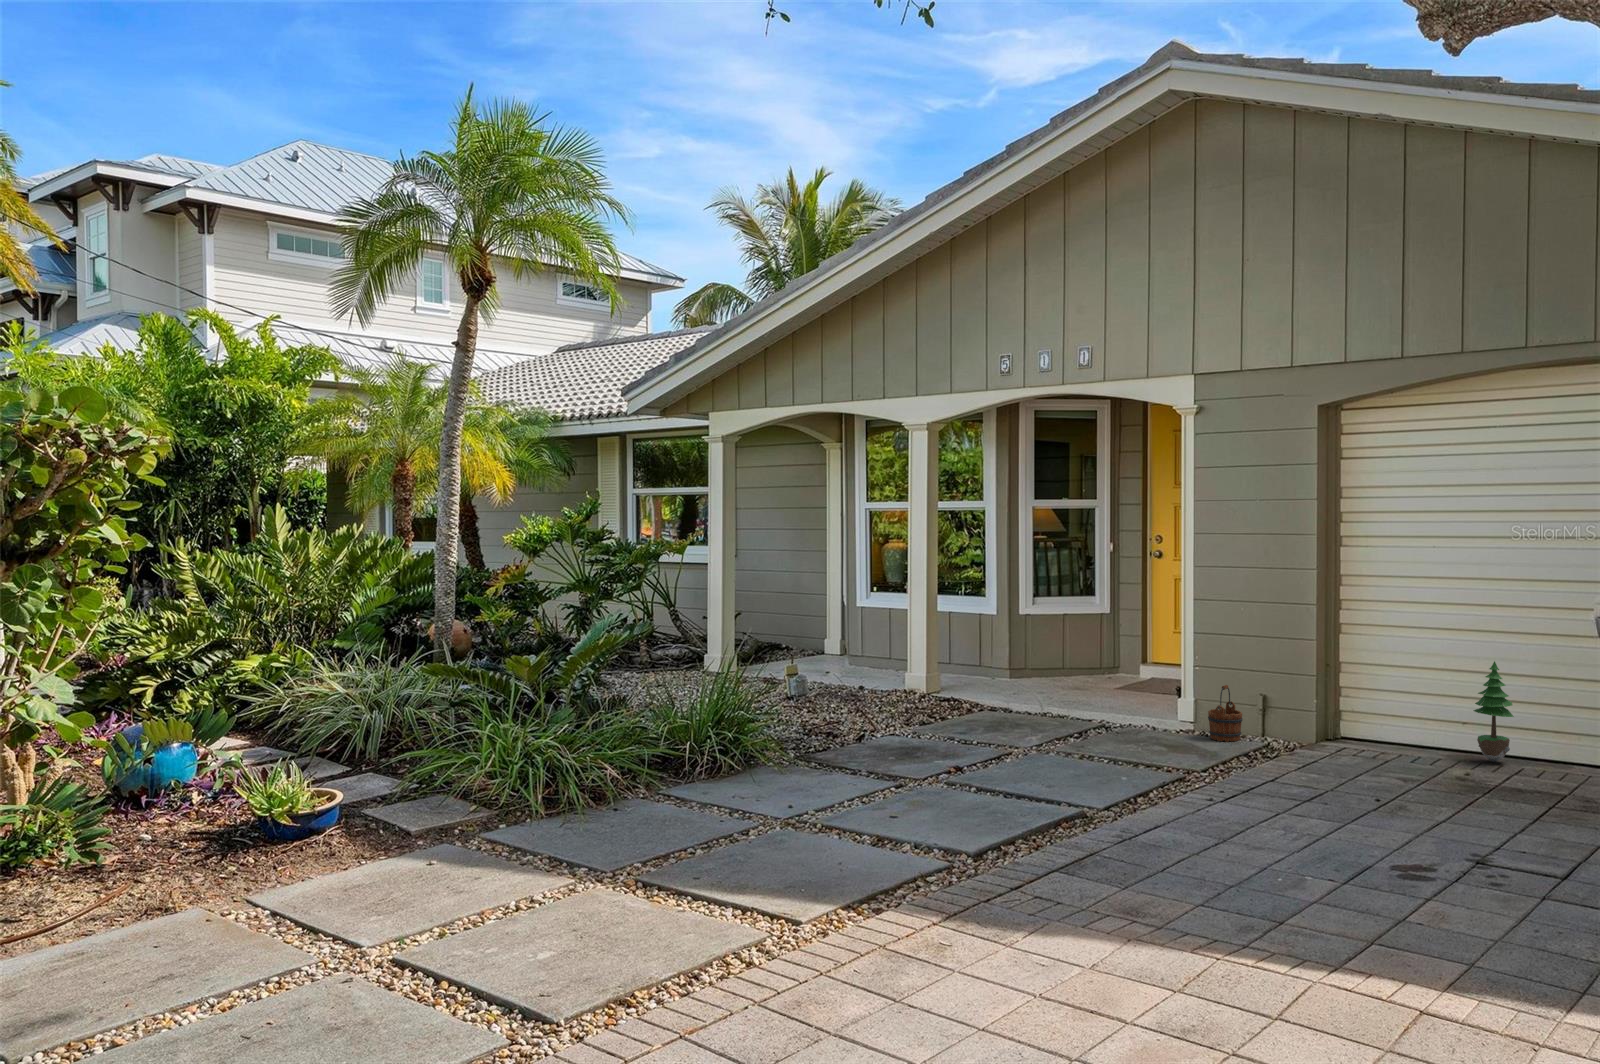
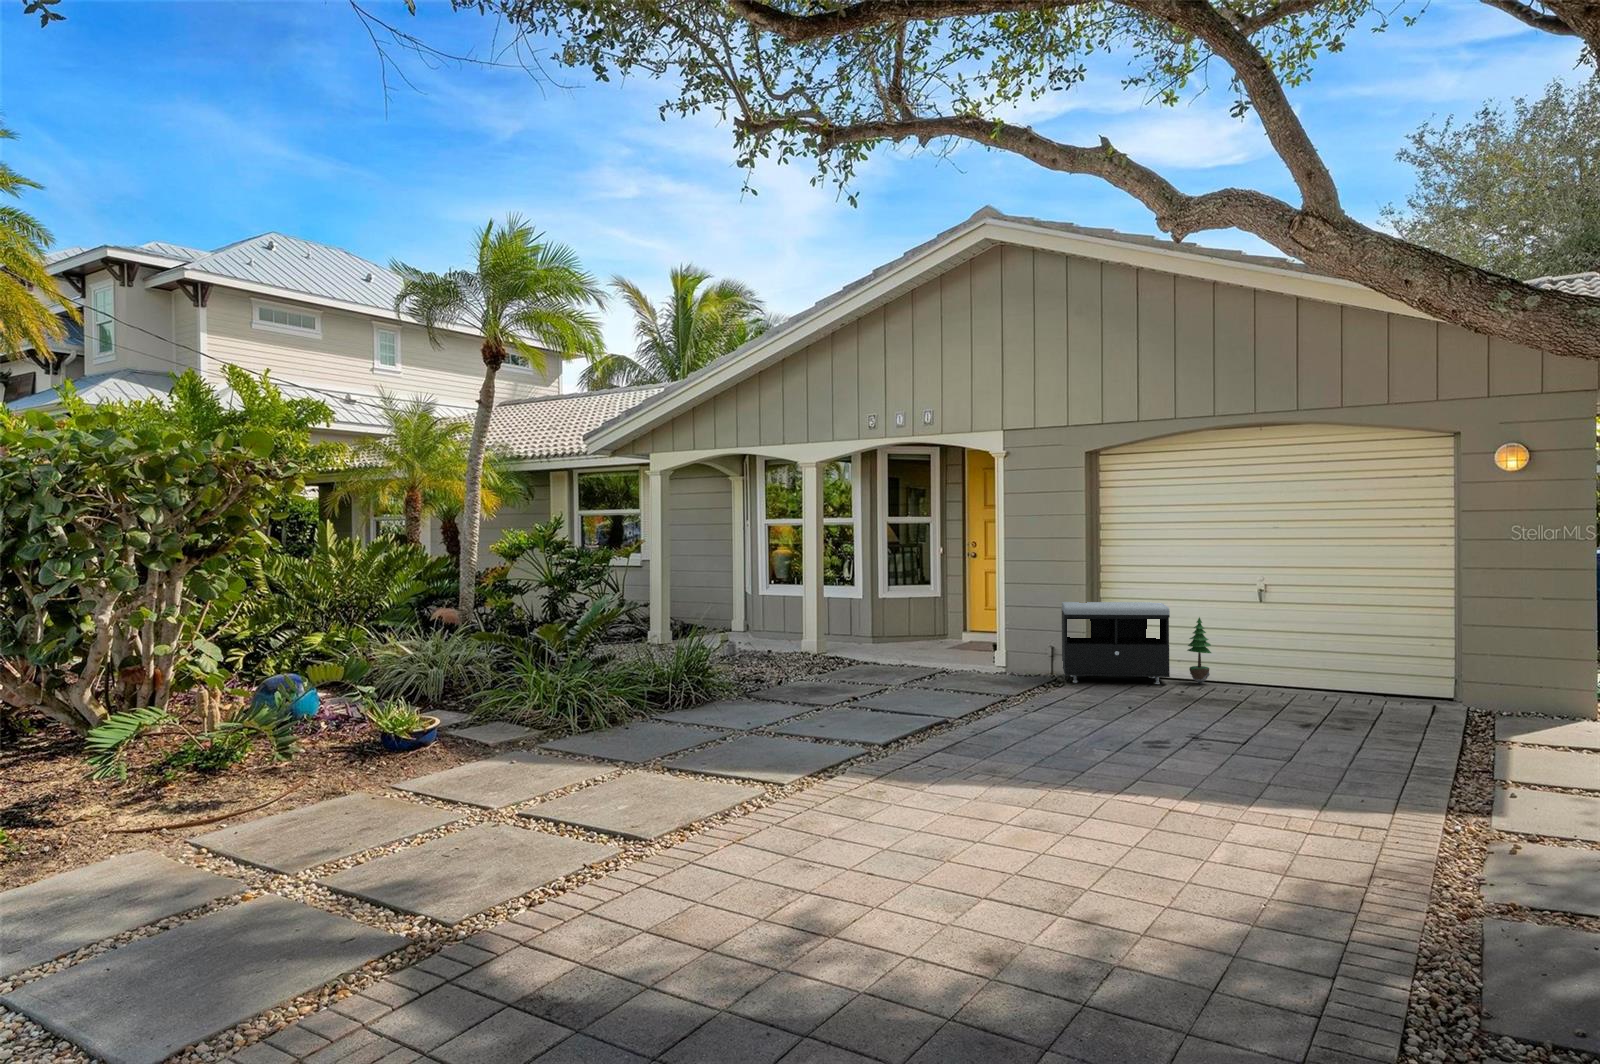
storage bench: none [1279,632,1446,761] -> present [1062,602,1170,684]
wooden bucket: present [1208,685,1242,742] -> none [1016,639,1038,677]

